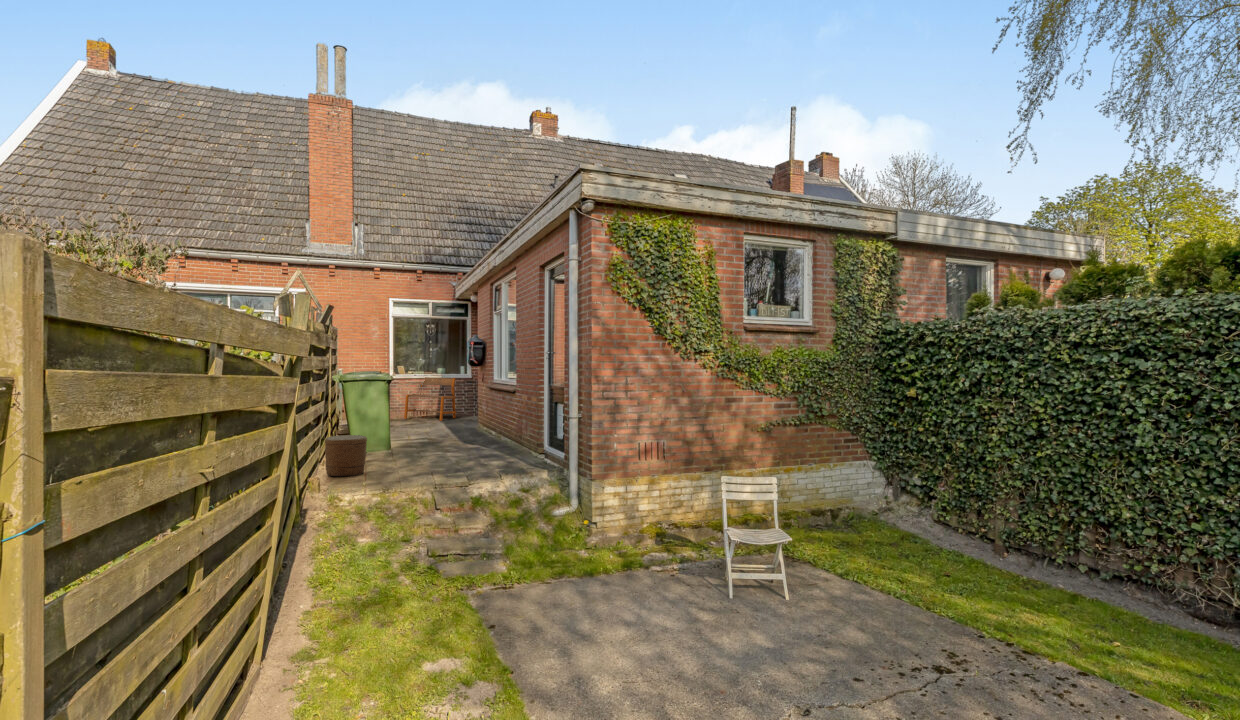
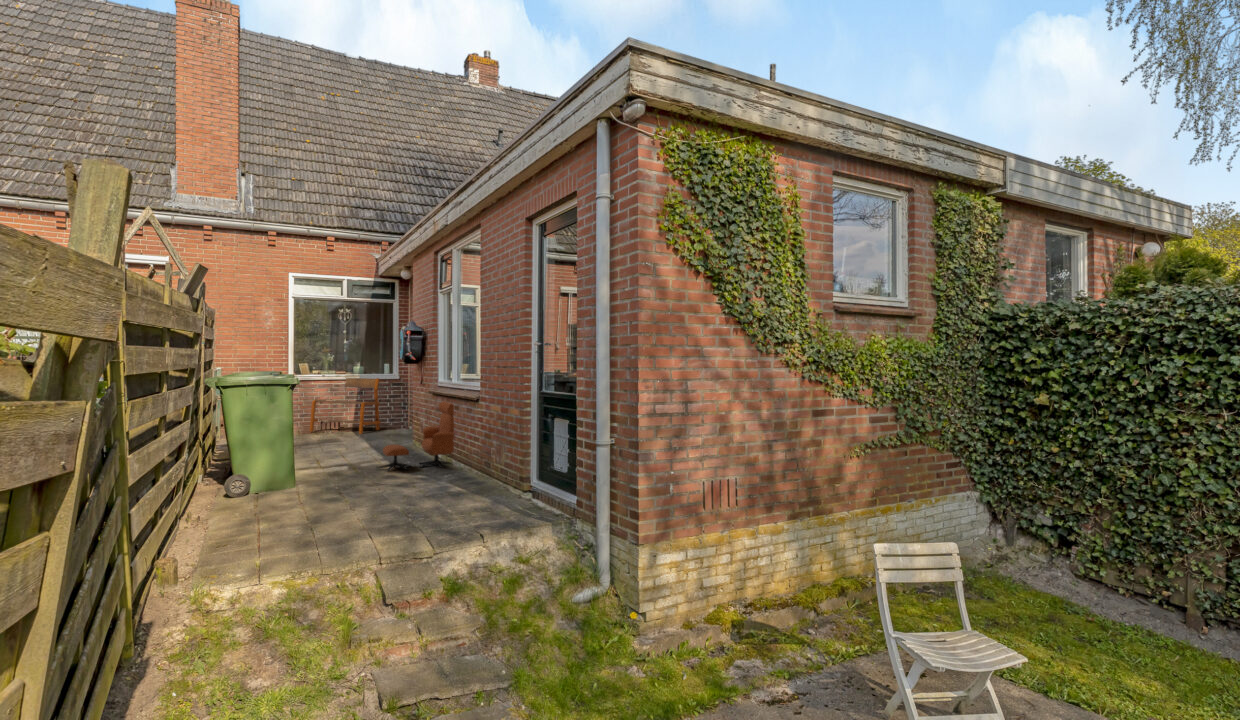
lounge chair: none [445,395,502,444] -> present [377,401,454,471]
woven basket: present [325,435,367,477] -> none [191,470,263,540]

